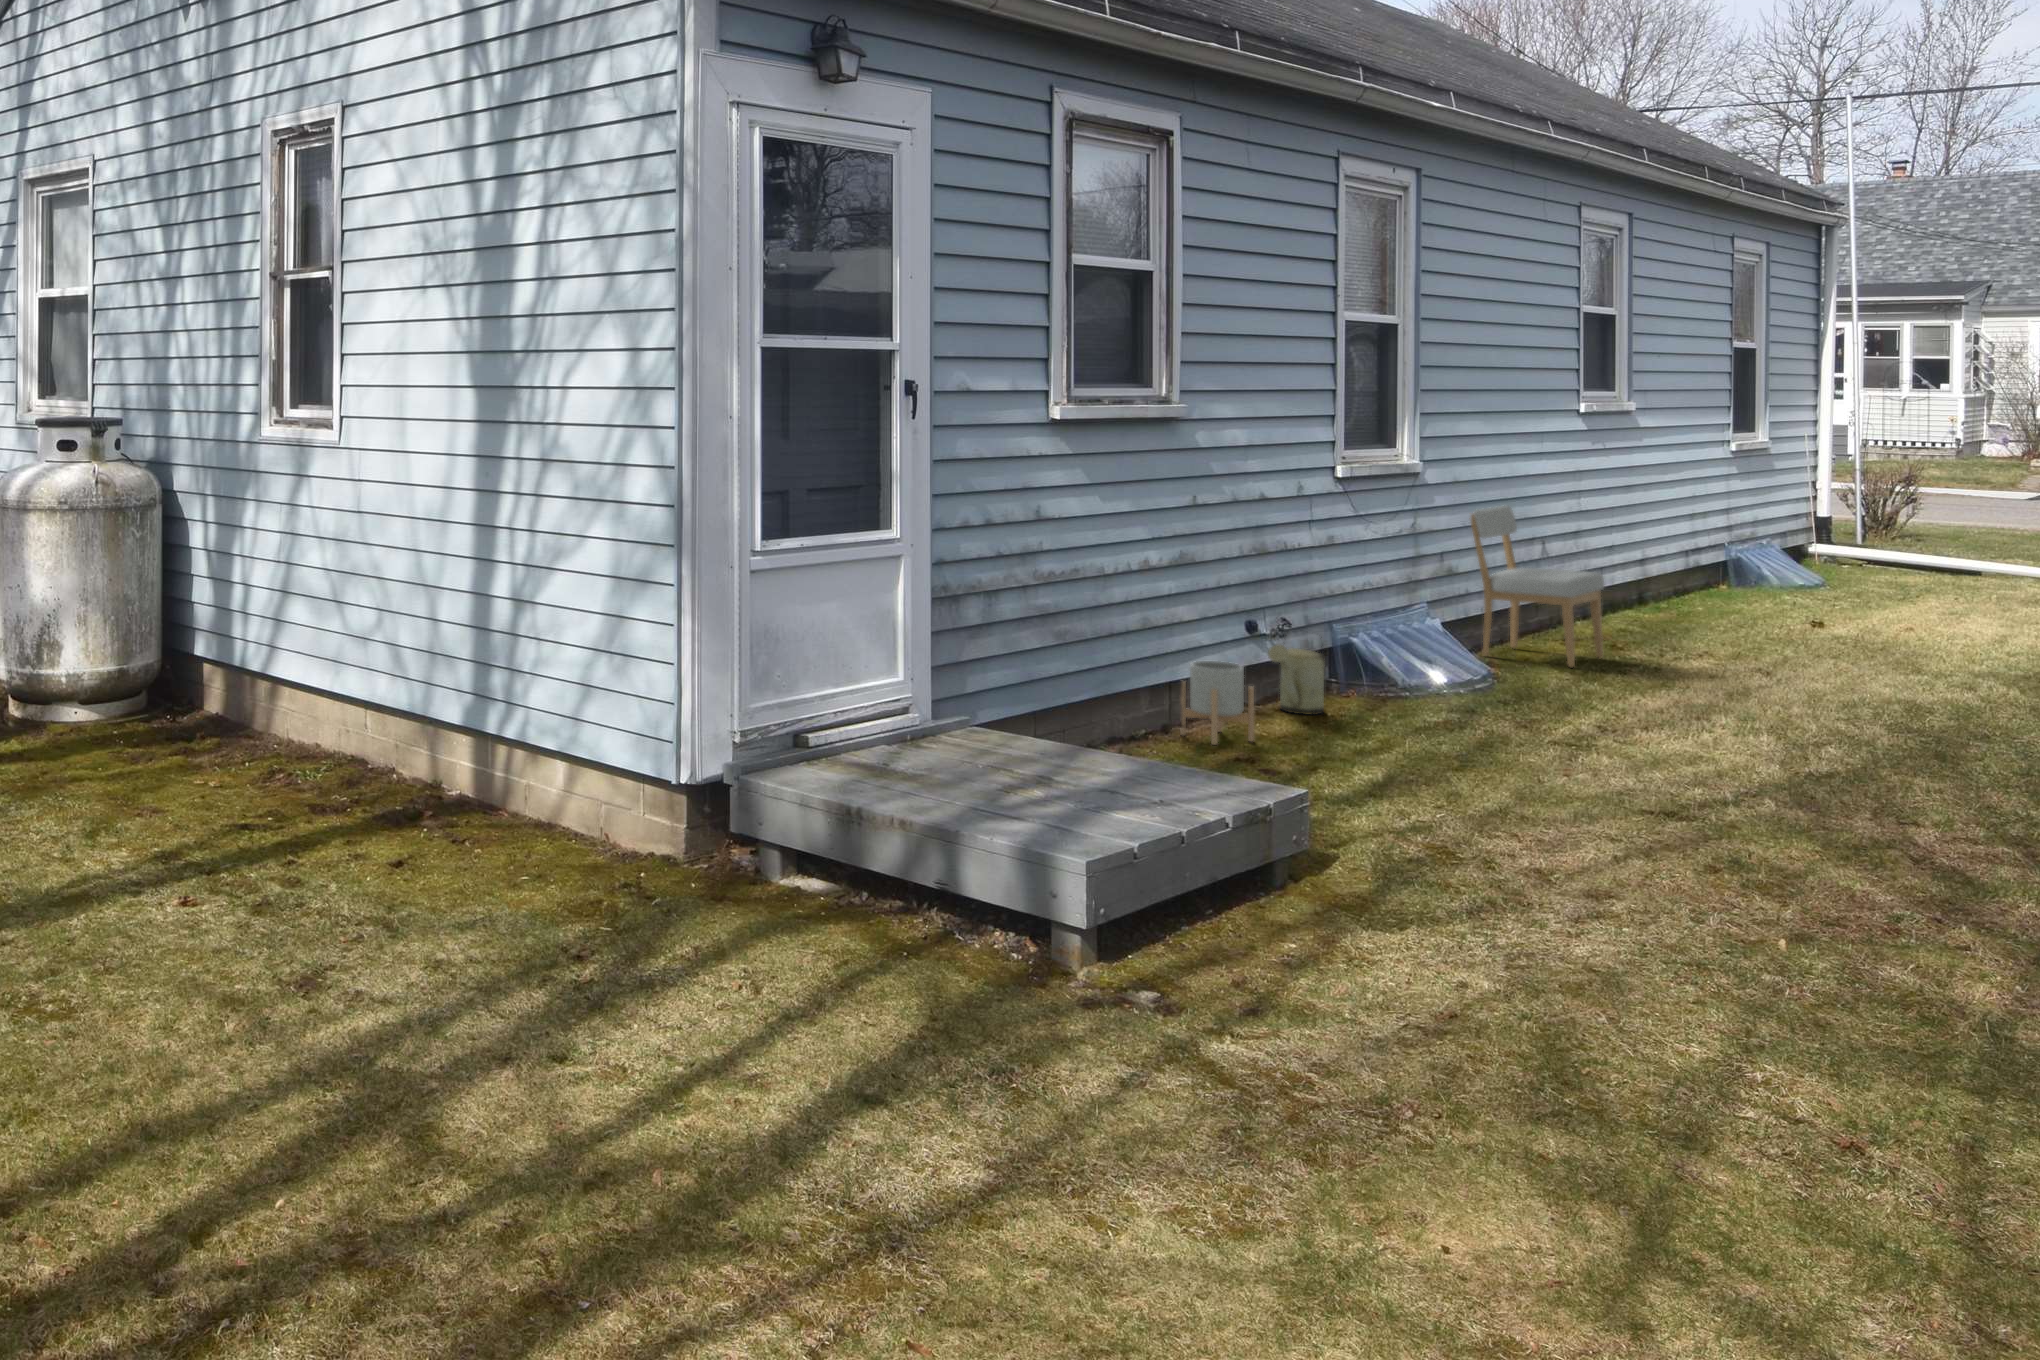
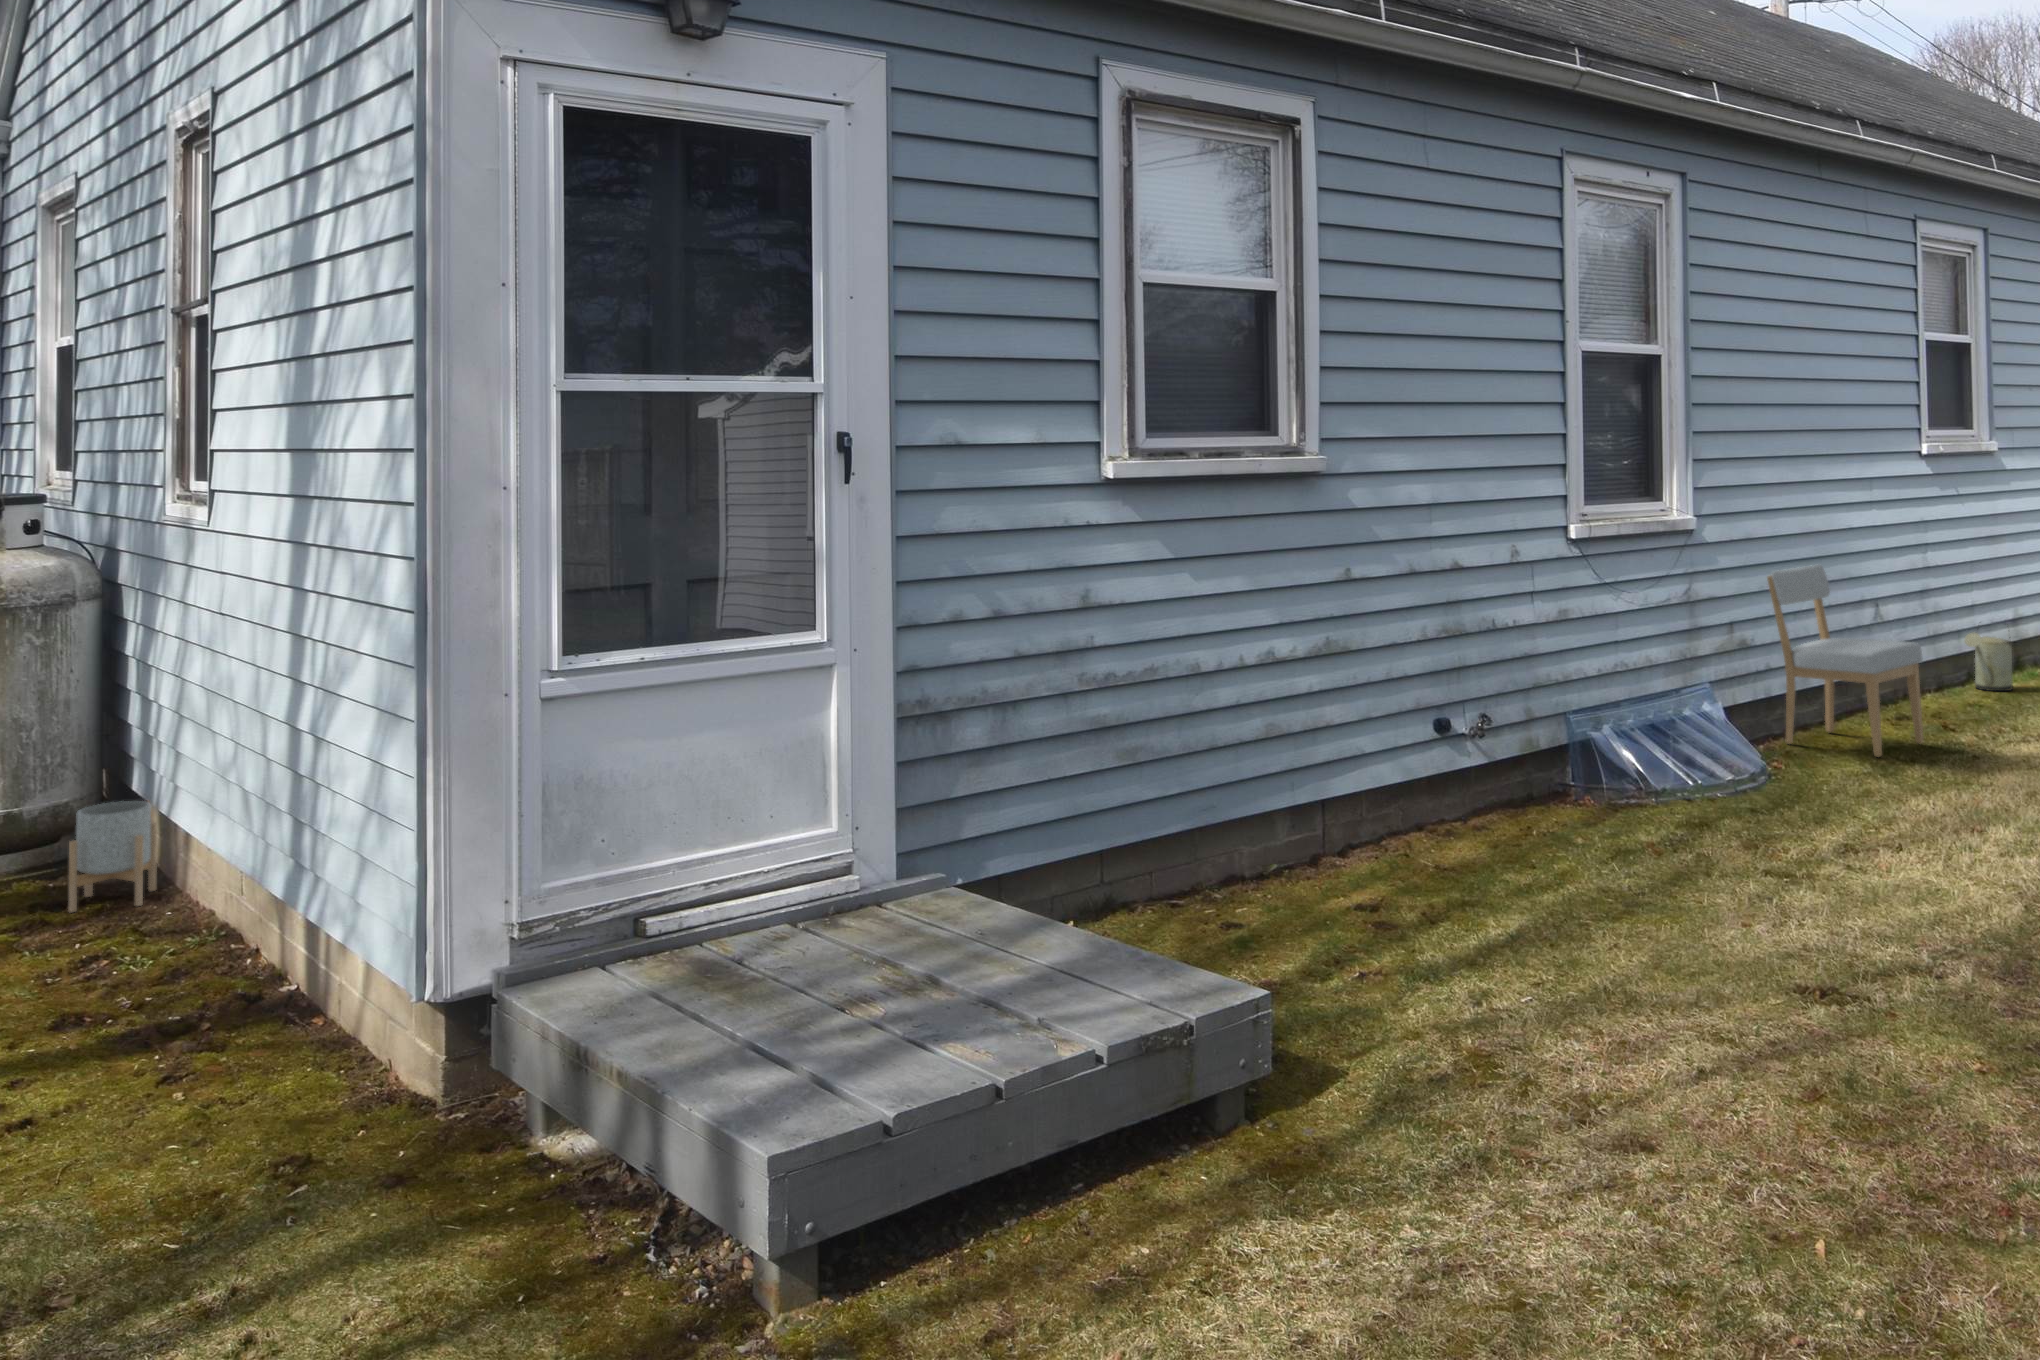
watering can: present [1268,645,1324,714] -> present [1964,632,2013,691]
planter: present [1180,661,1254,745] -> present [68,801,157,913]

